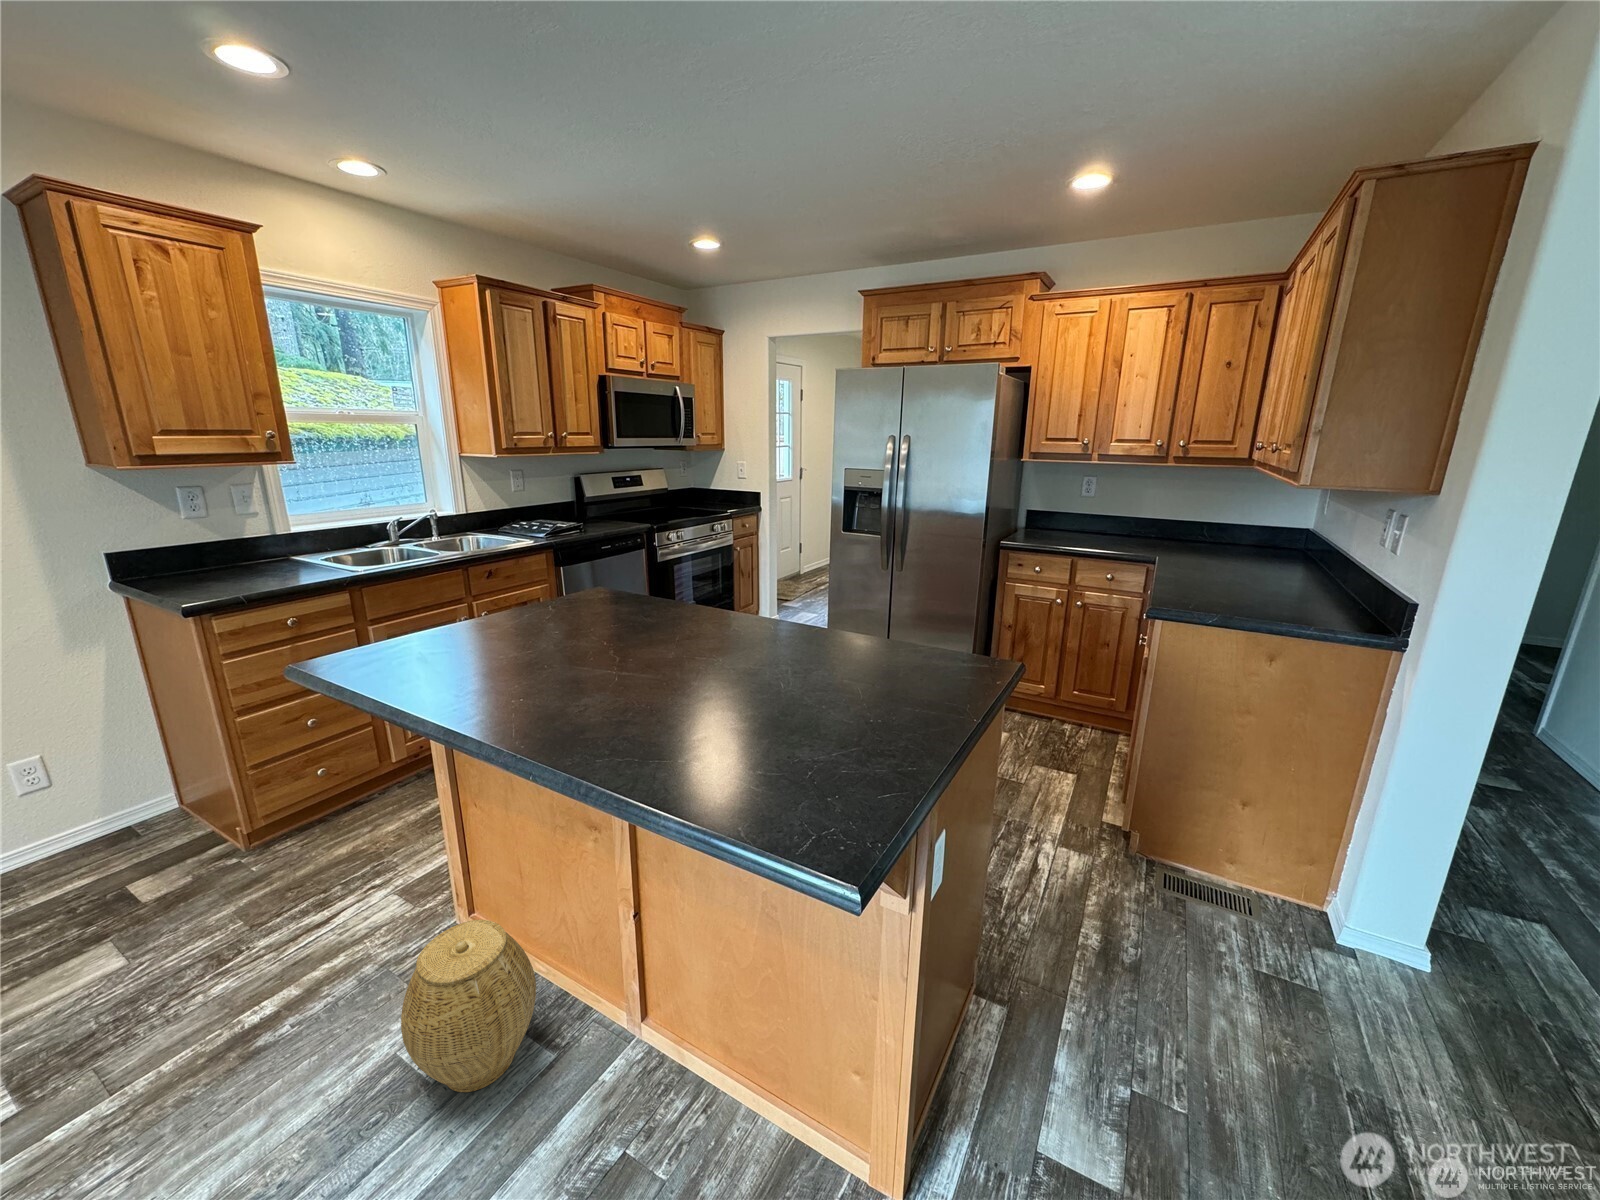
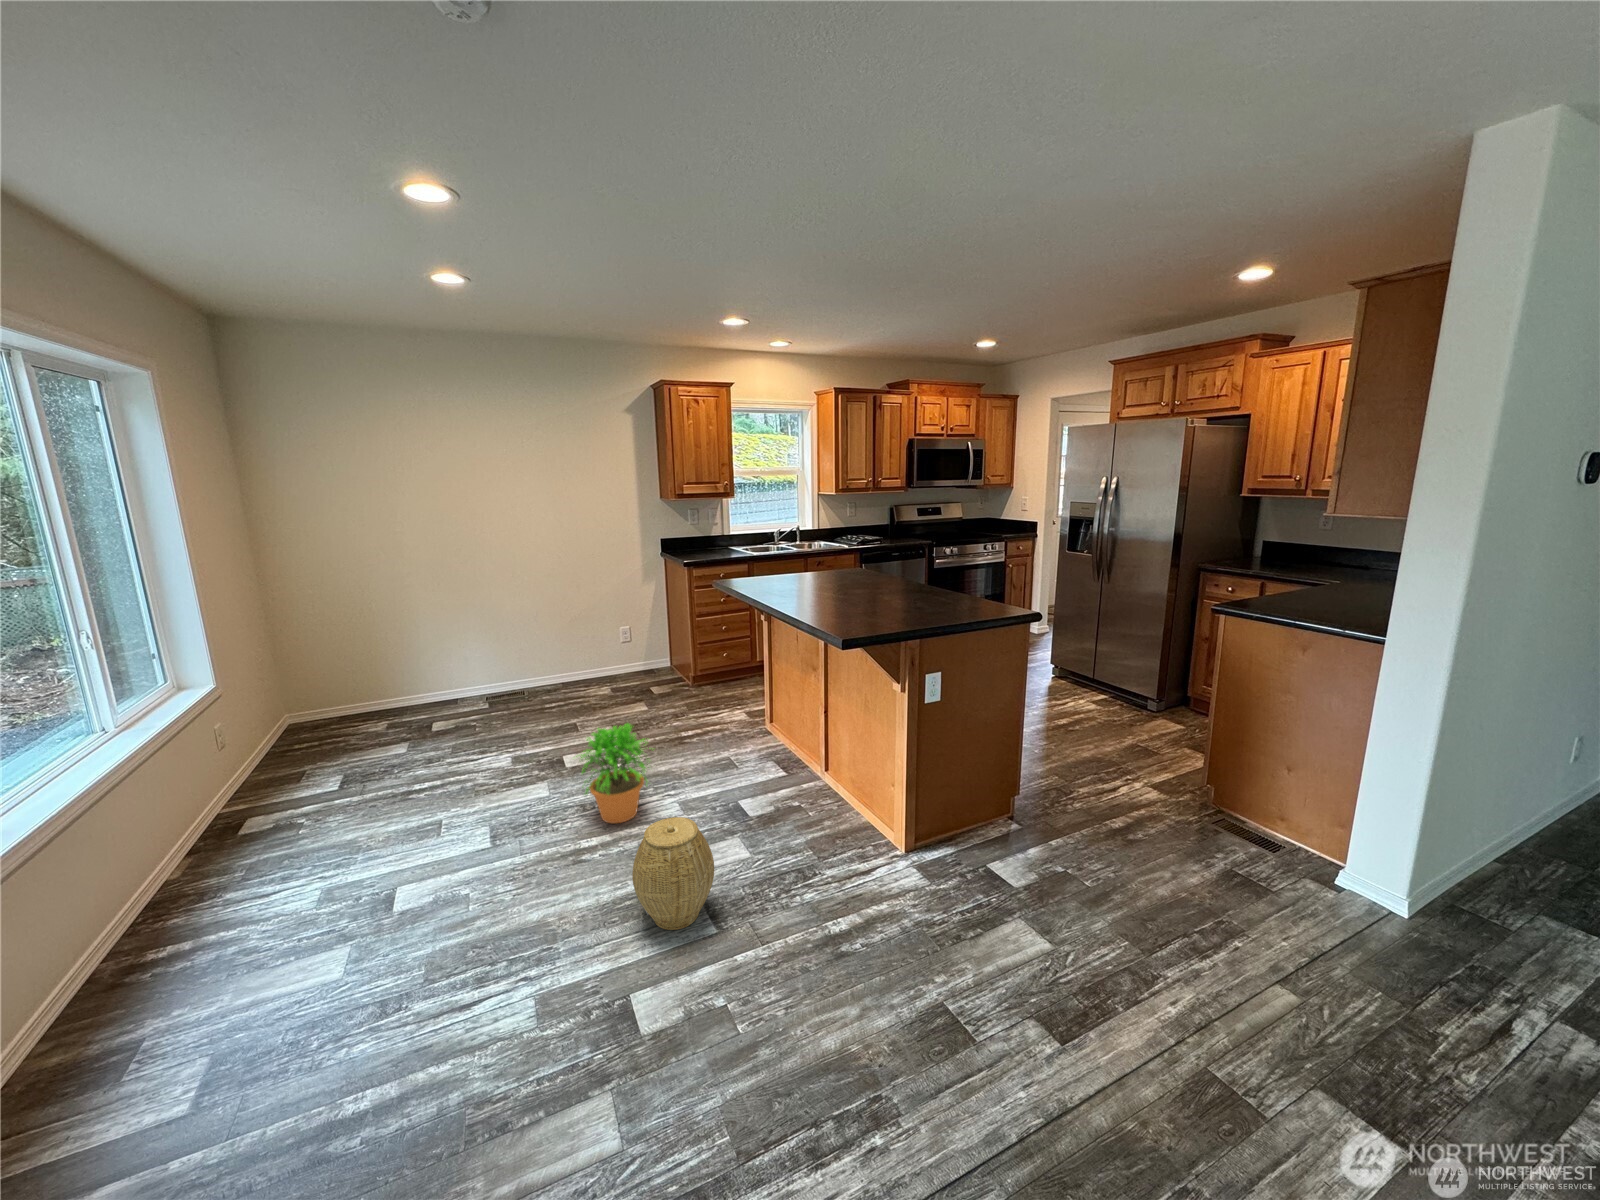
potted plant: none [187,802,357,968] -> present [576,723,648,823]

